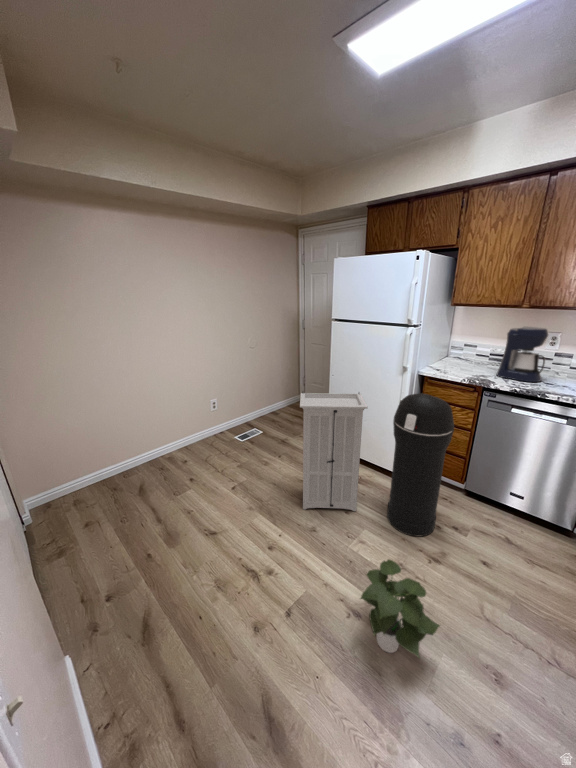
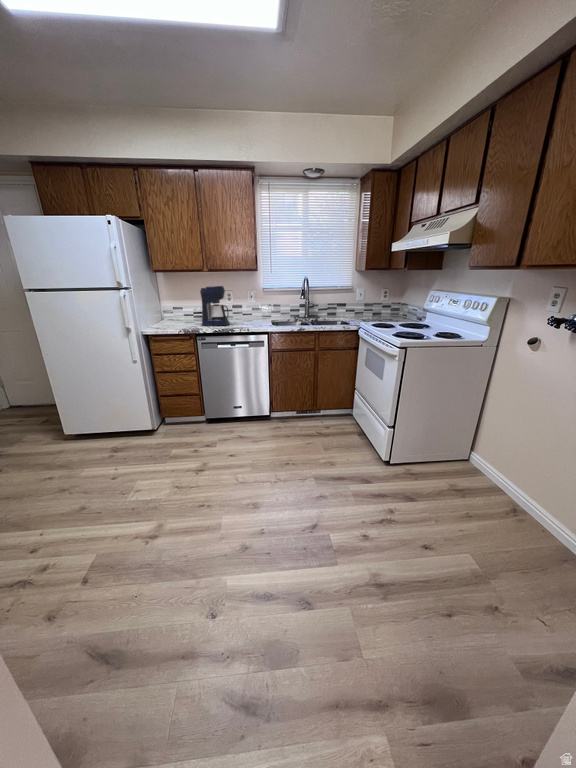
storage cabinet: present [300,392,368,511] -> none [11,358,122,500]
trash can: present [387,393,454,536] -> none [132,343,193,468]
potted plant: present [361,559,440,658] -> none [149,475,215,543]

